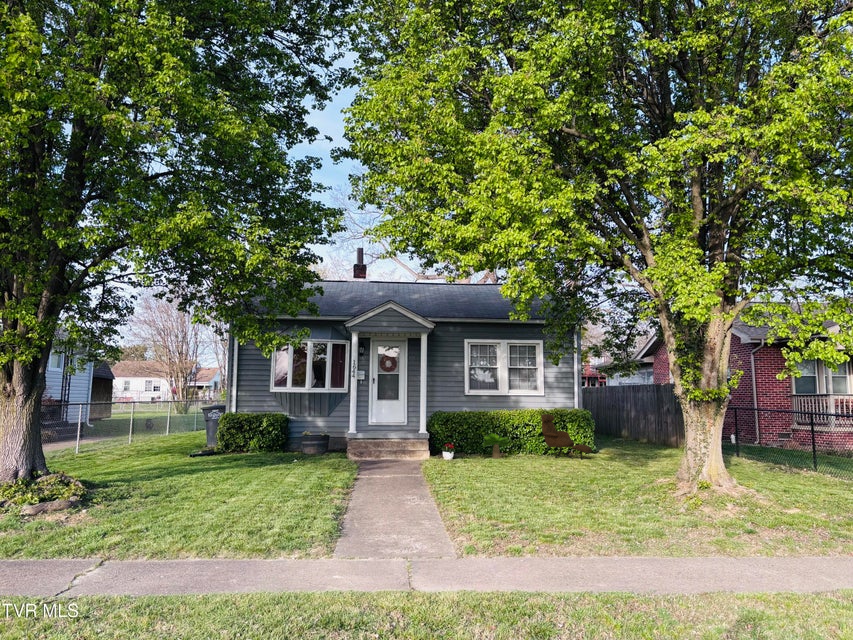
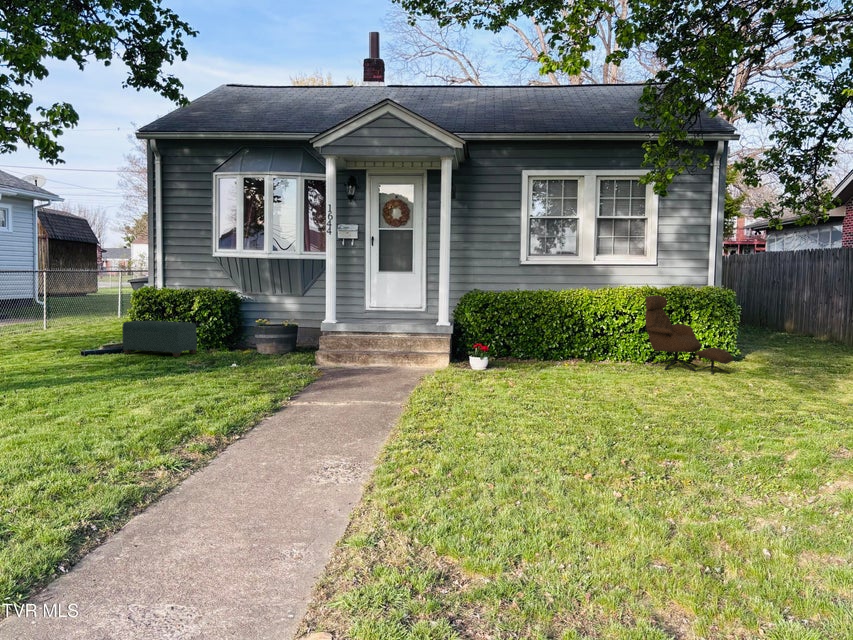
bench: none [213,434,263,457] -> present [122,321,197,357]
potted plant: present [483,434,508,458] -> none [538,325,590,368]

